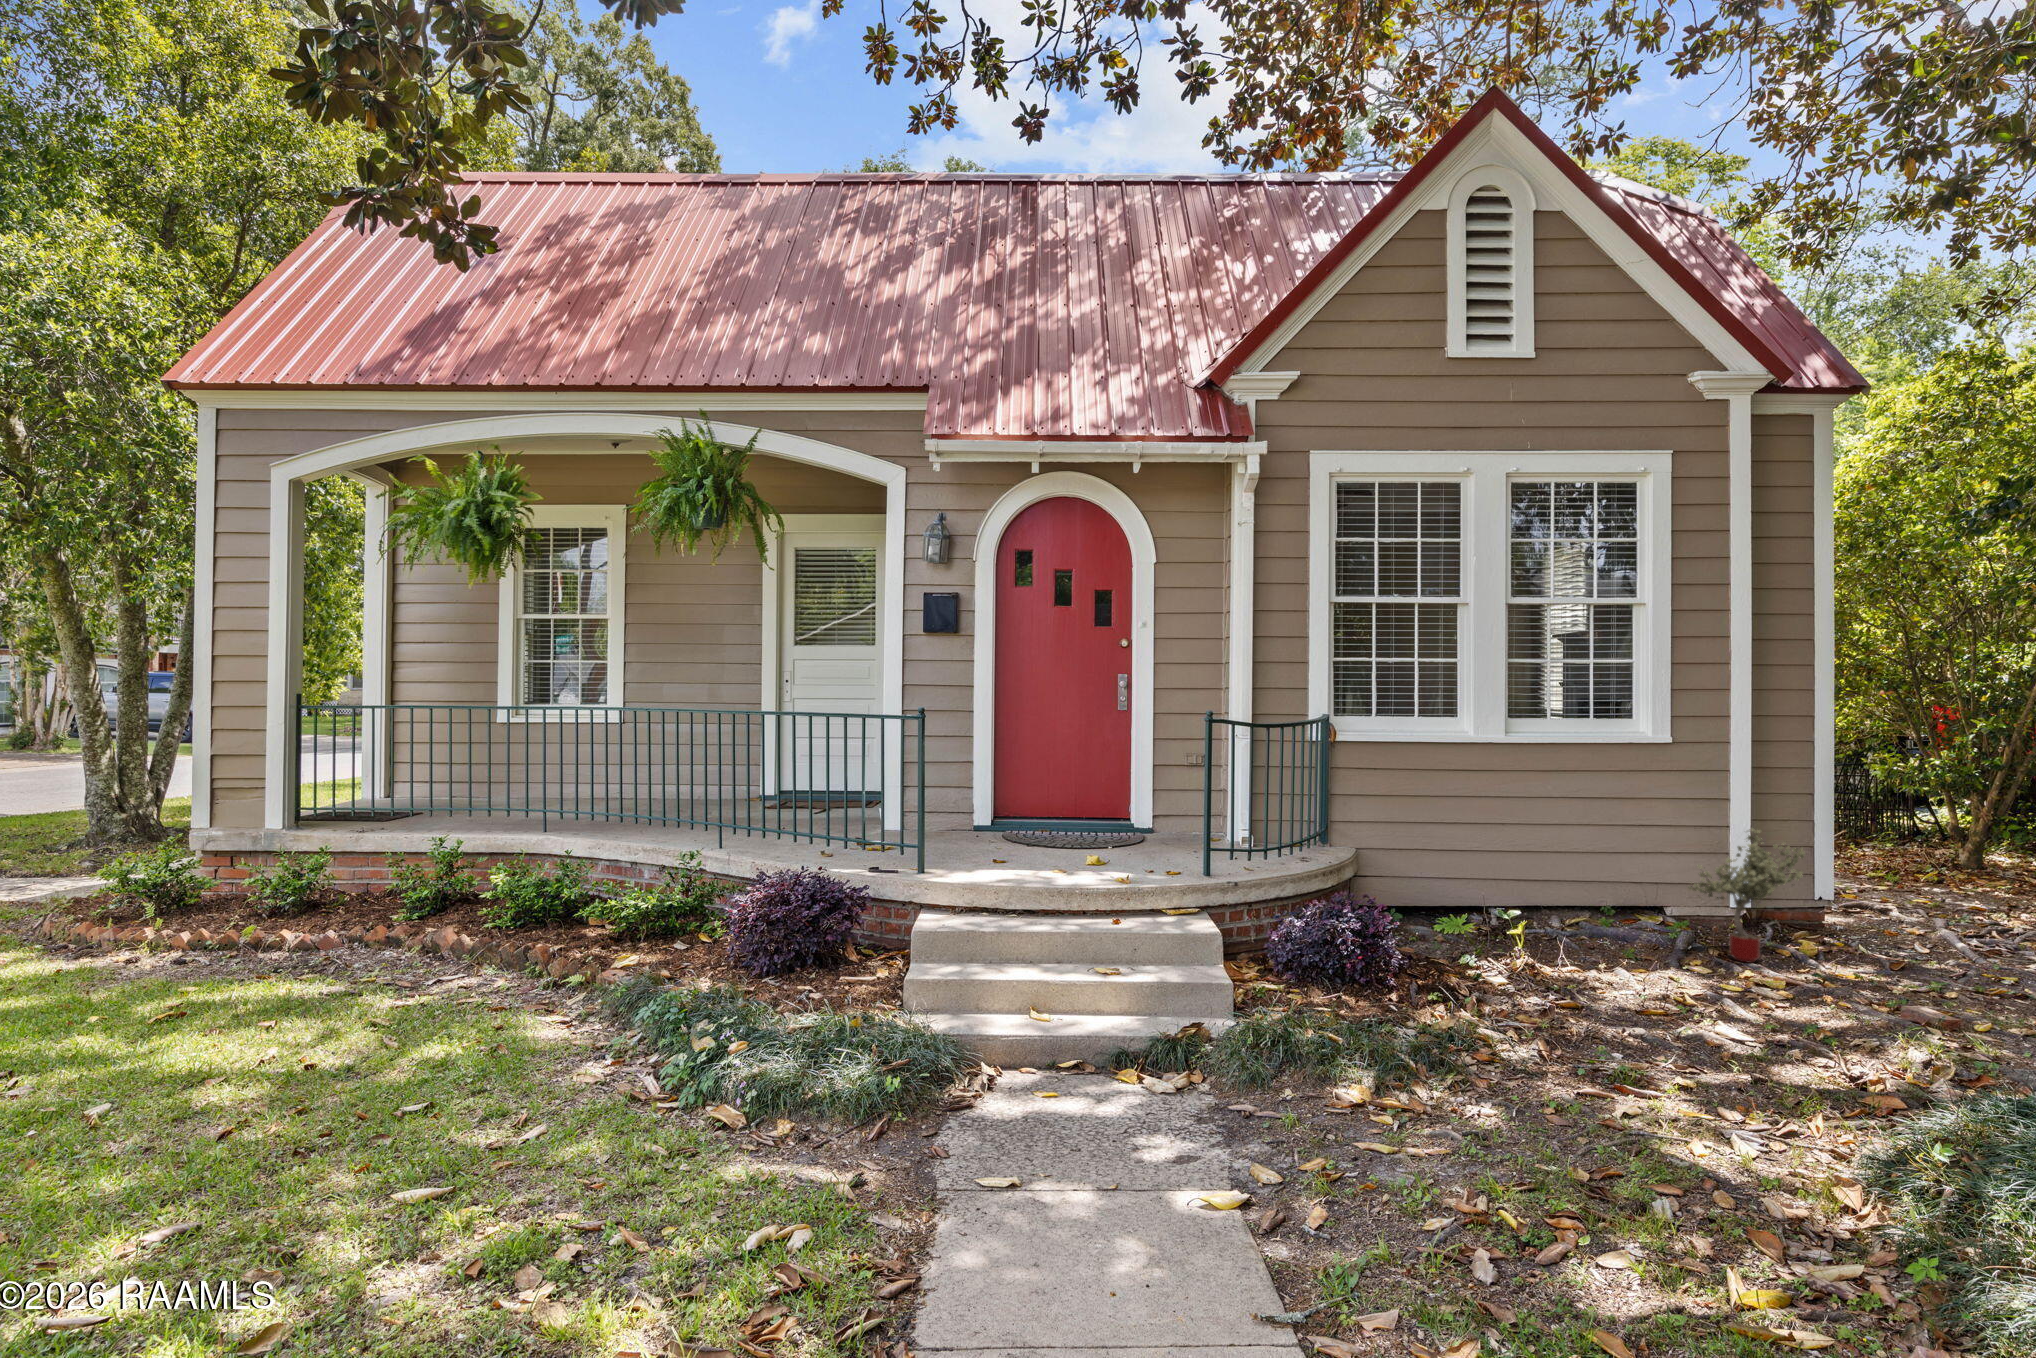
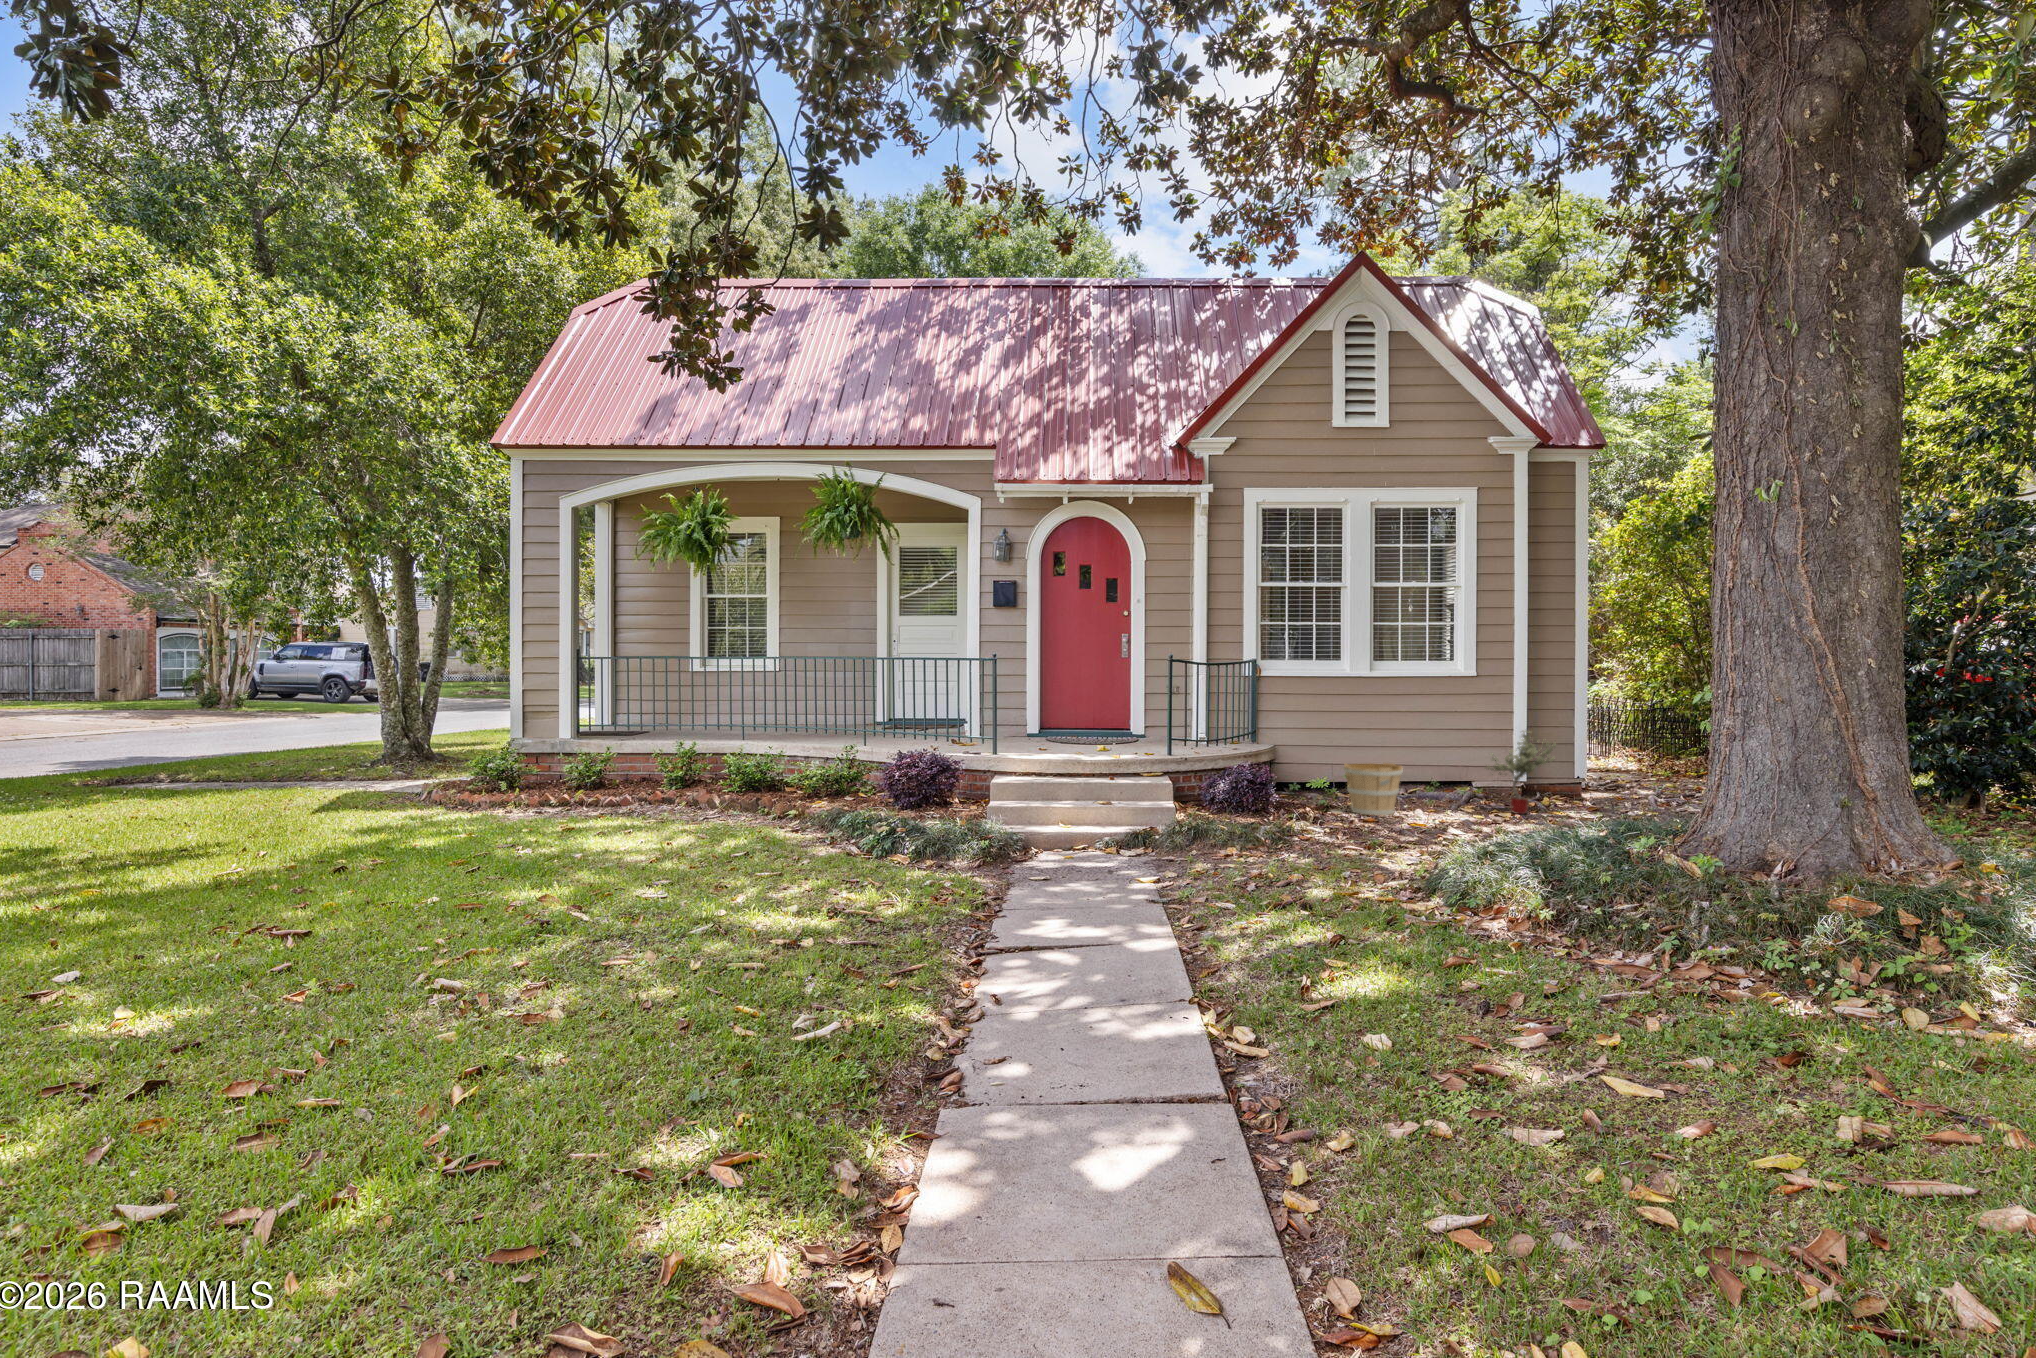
wooden bucket: none [1468,876,1565,967] -> present [1344,763,1403,816]

